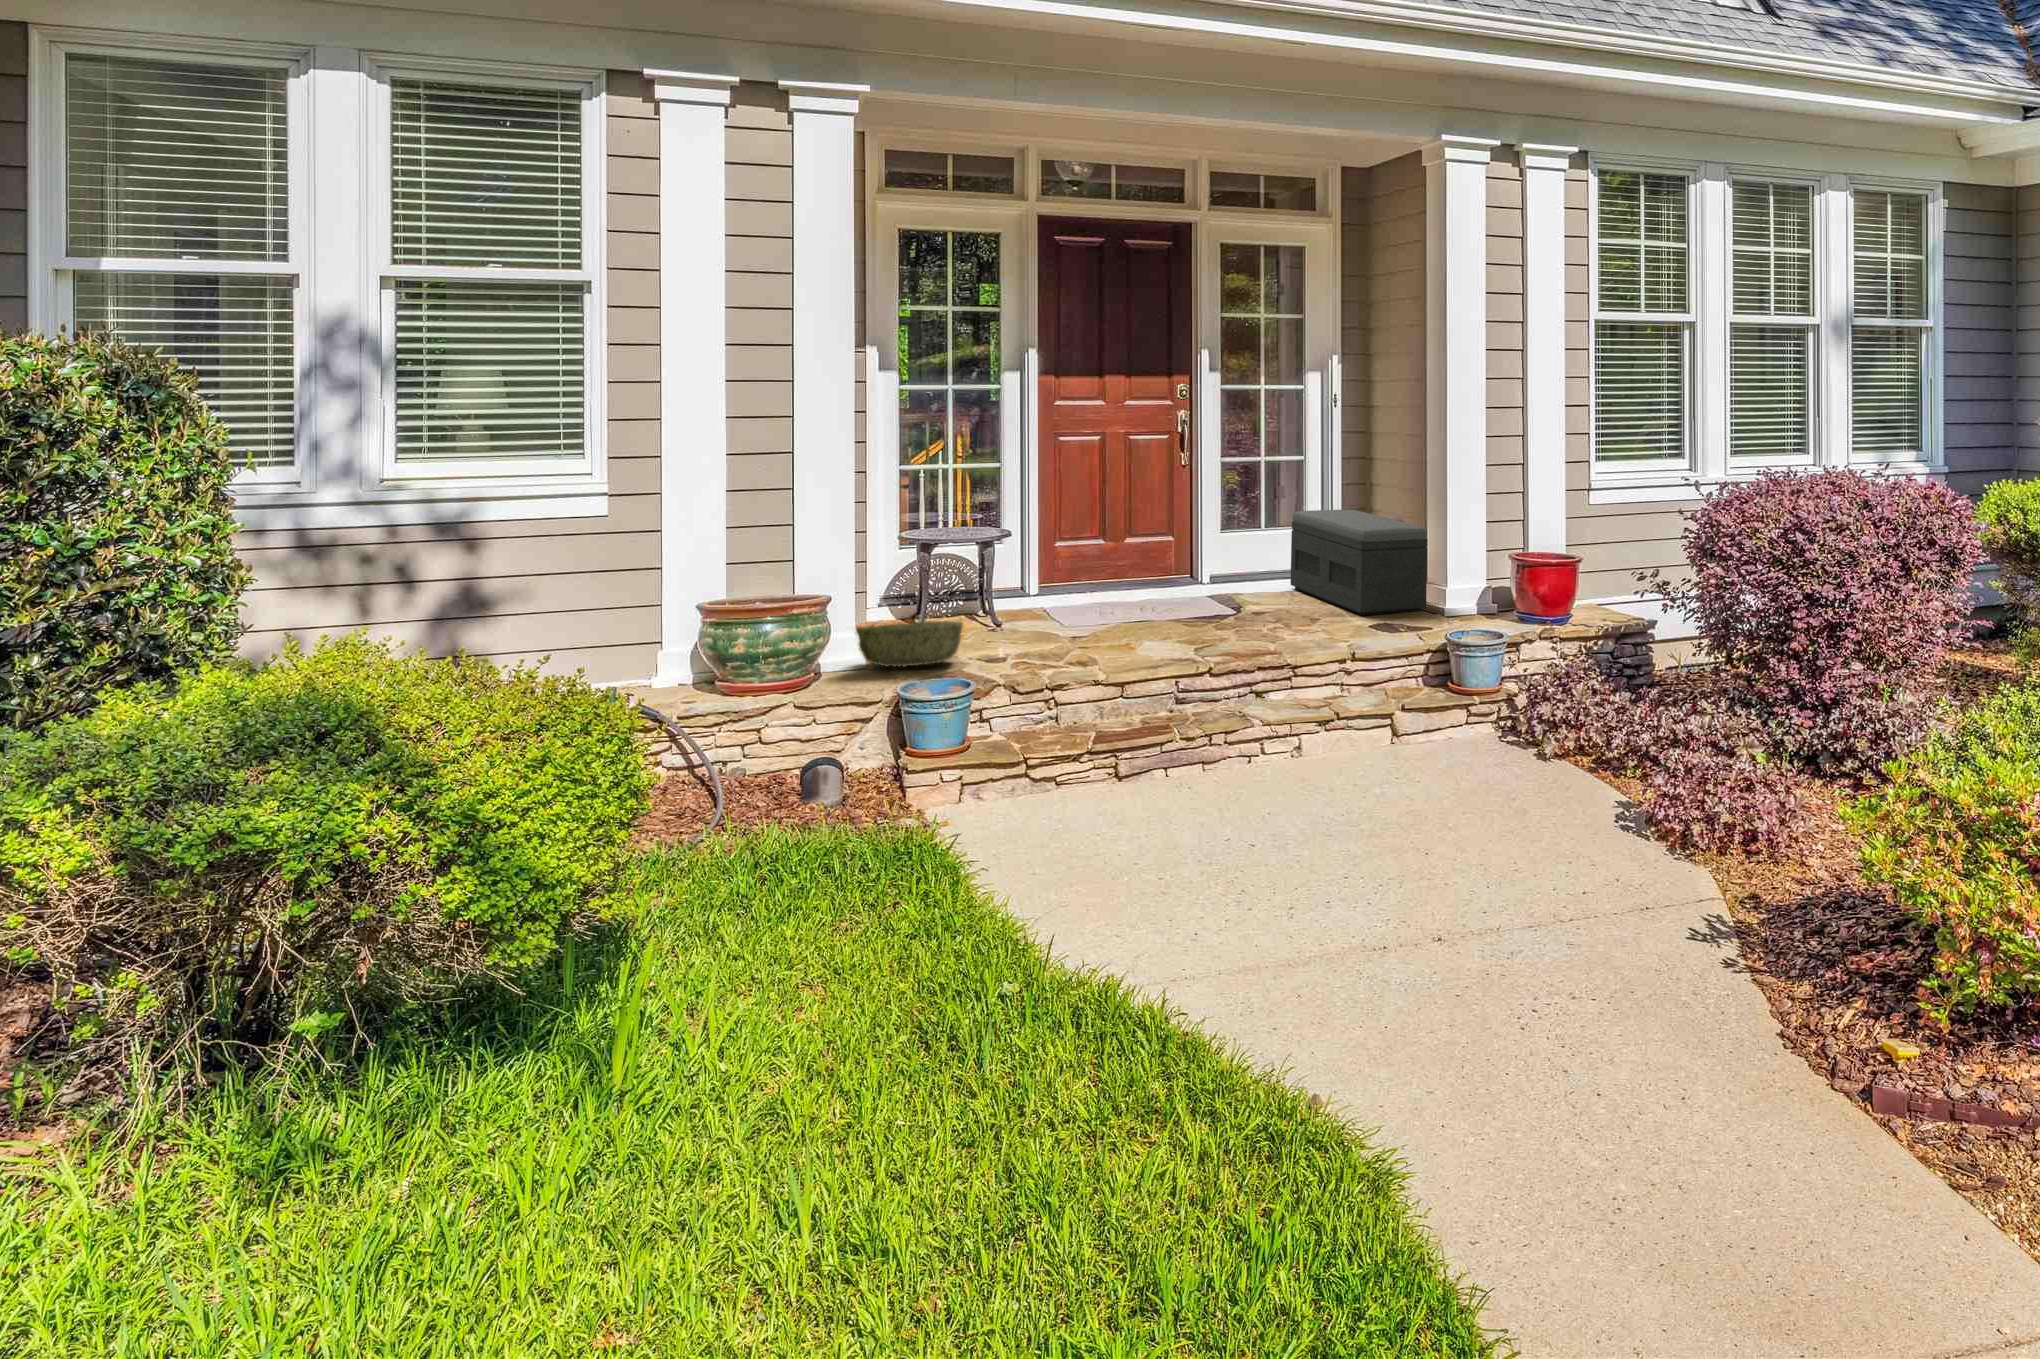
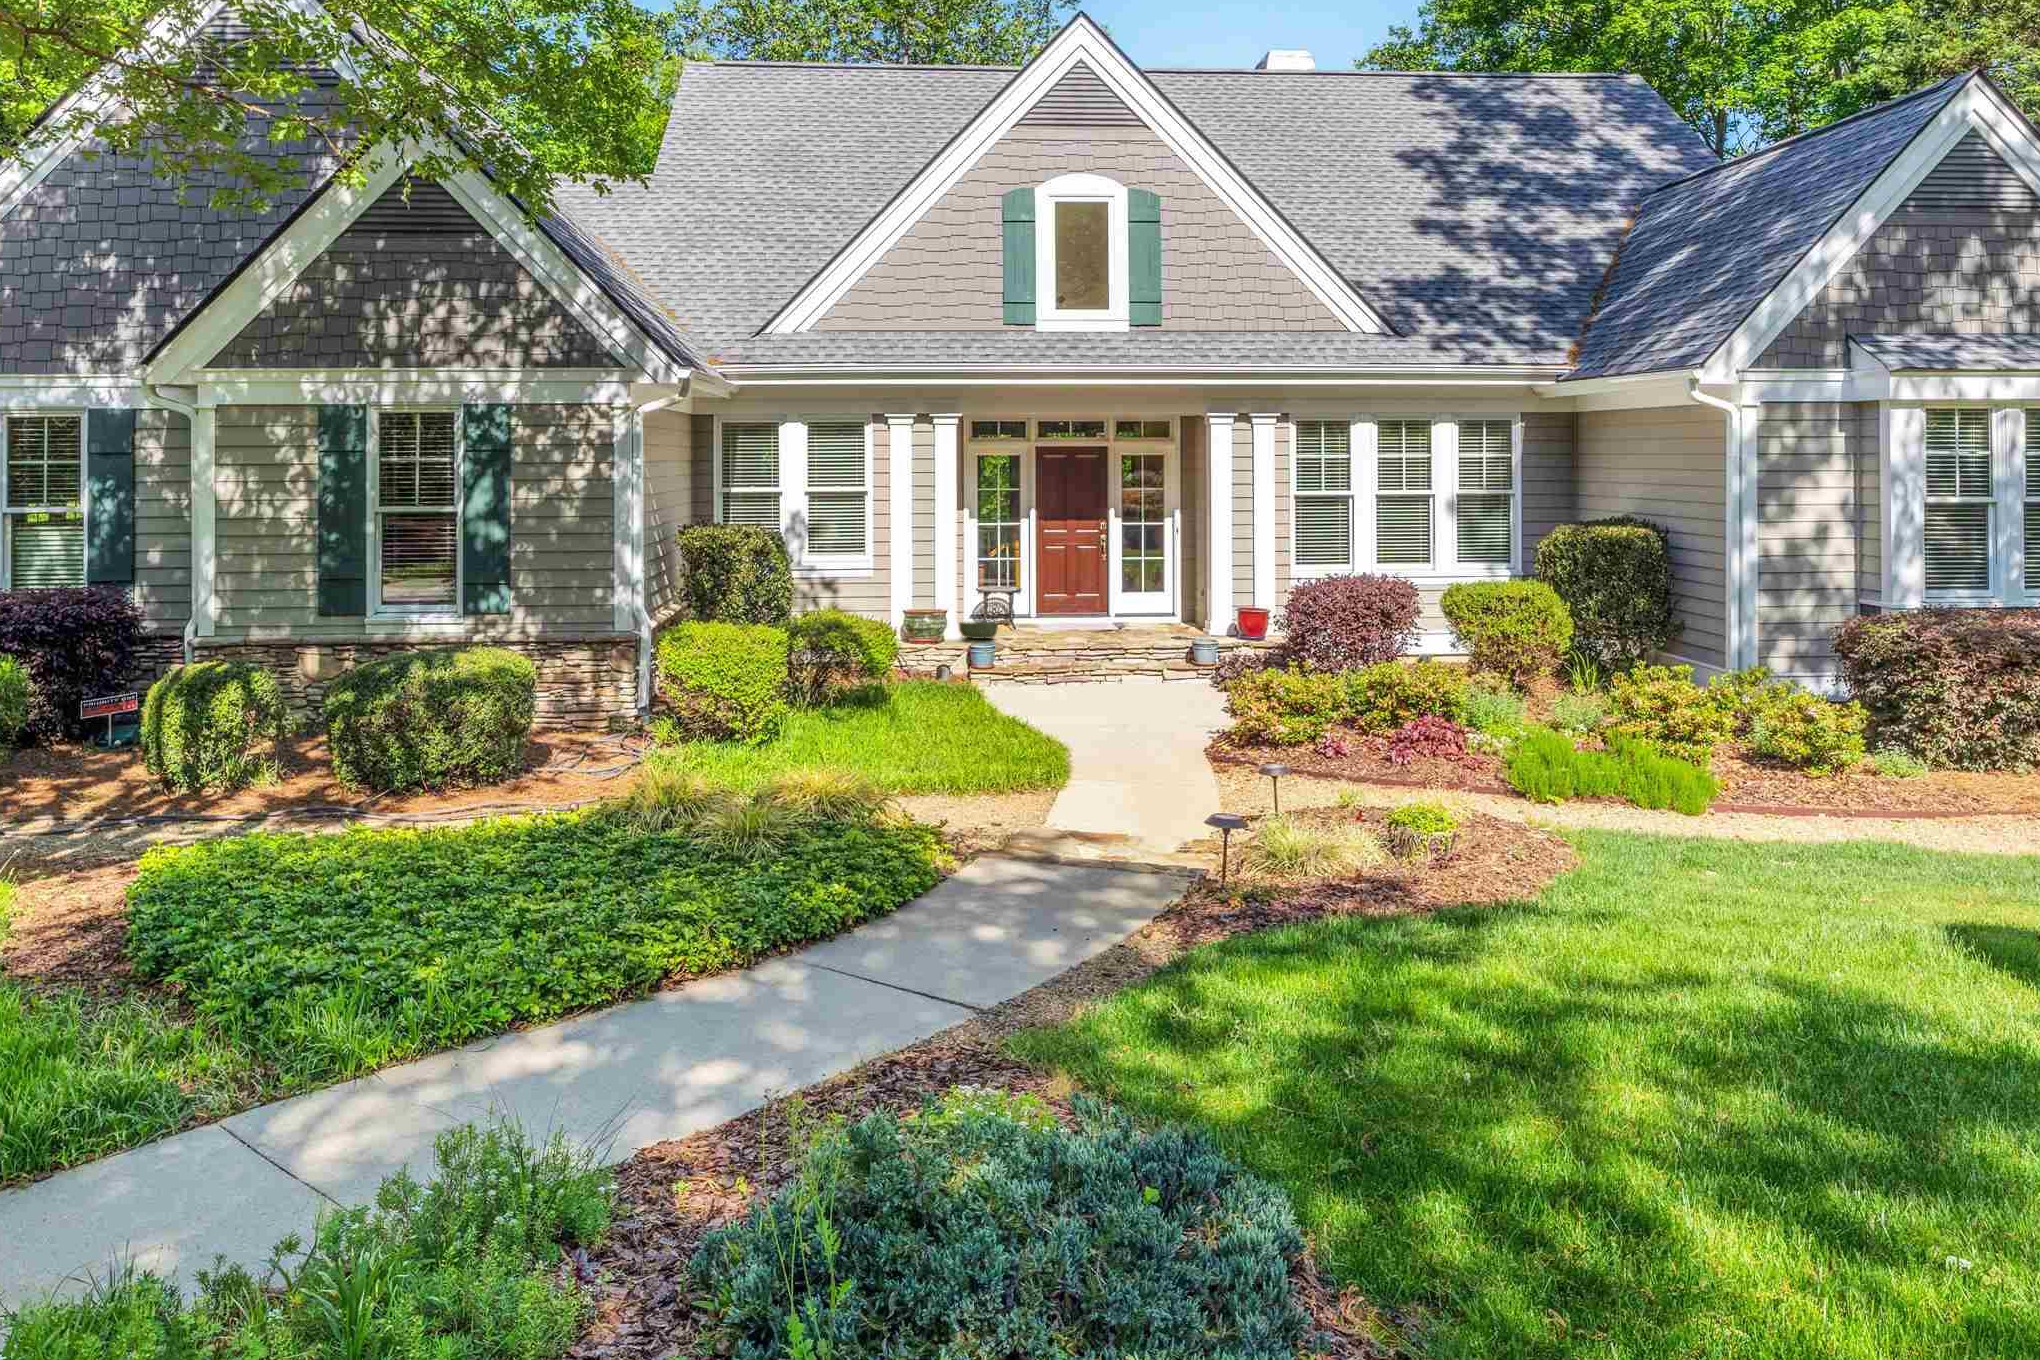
storage bench: present [1291,509,1427,615] -> none [1153,585,1205,632]

